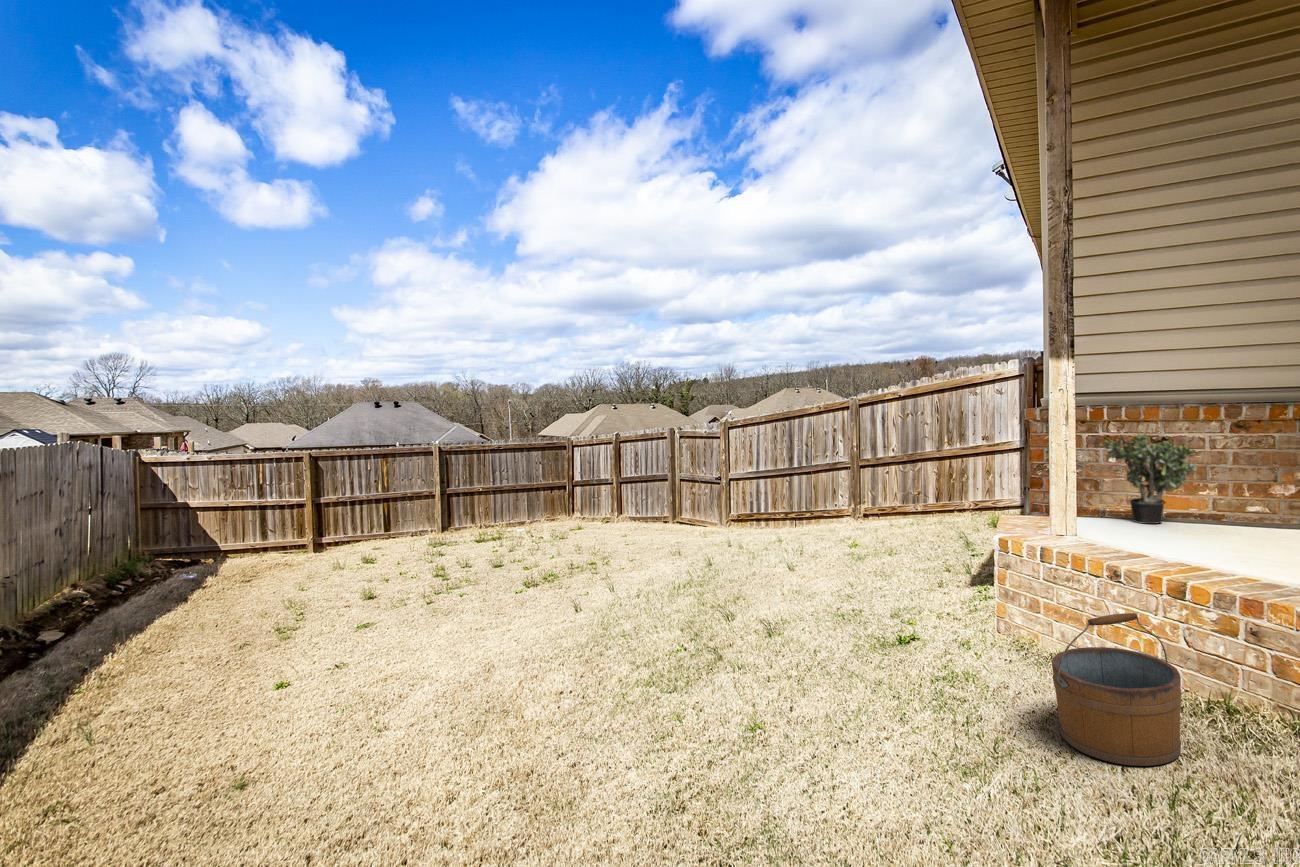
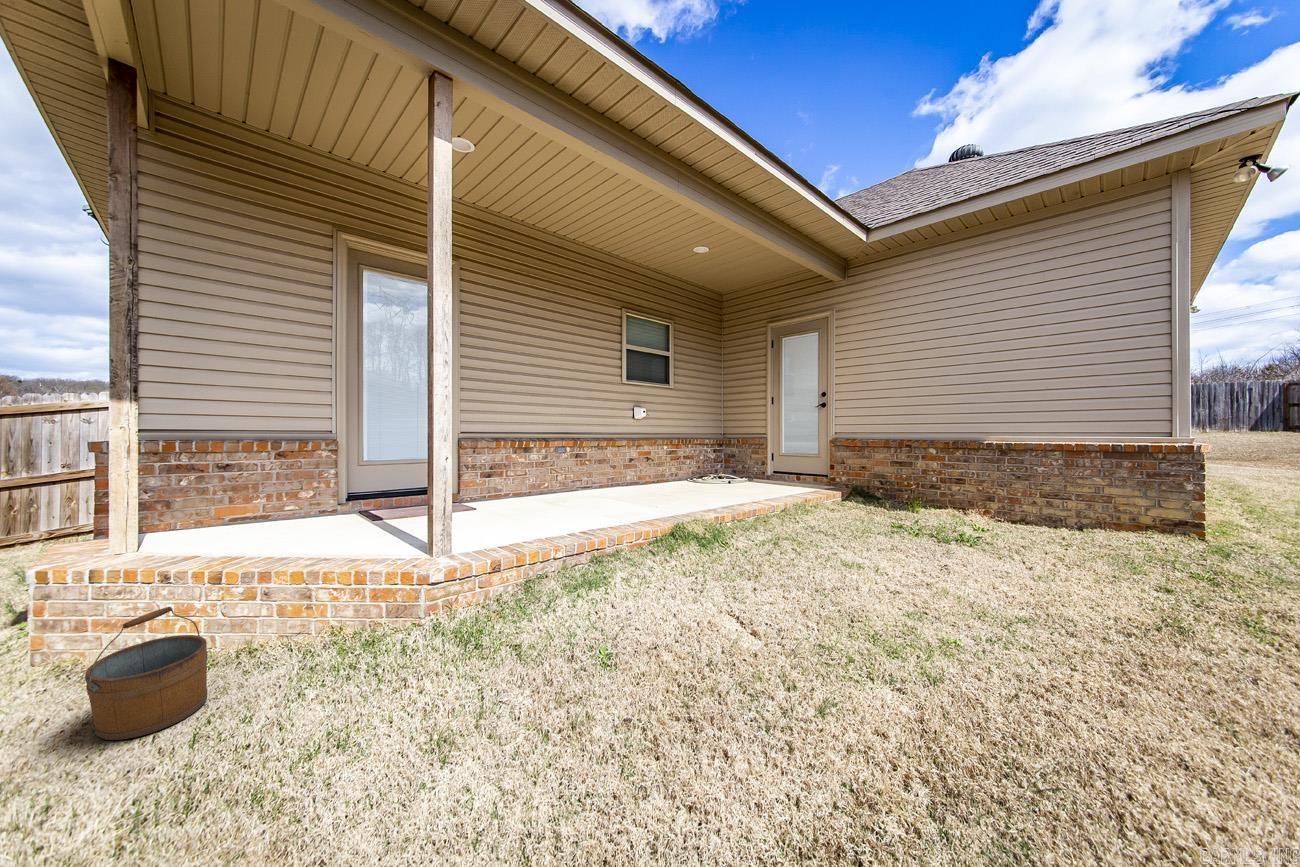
potted plant: present [1100,434,1196,524] -> none [170,461,250,531]

